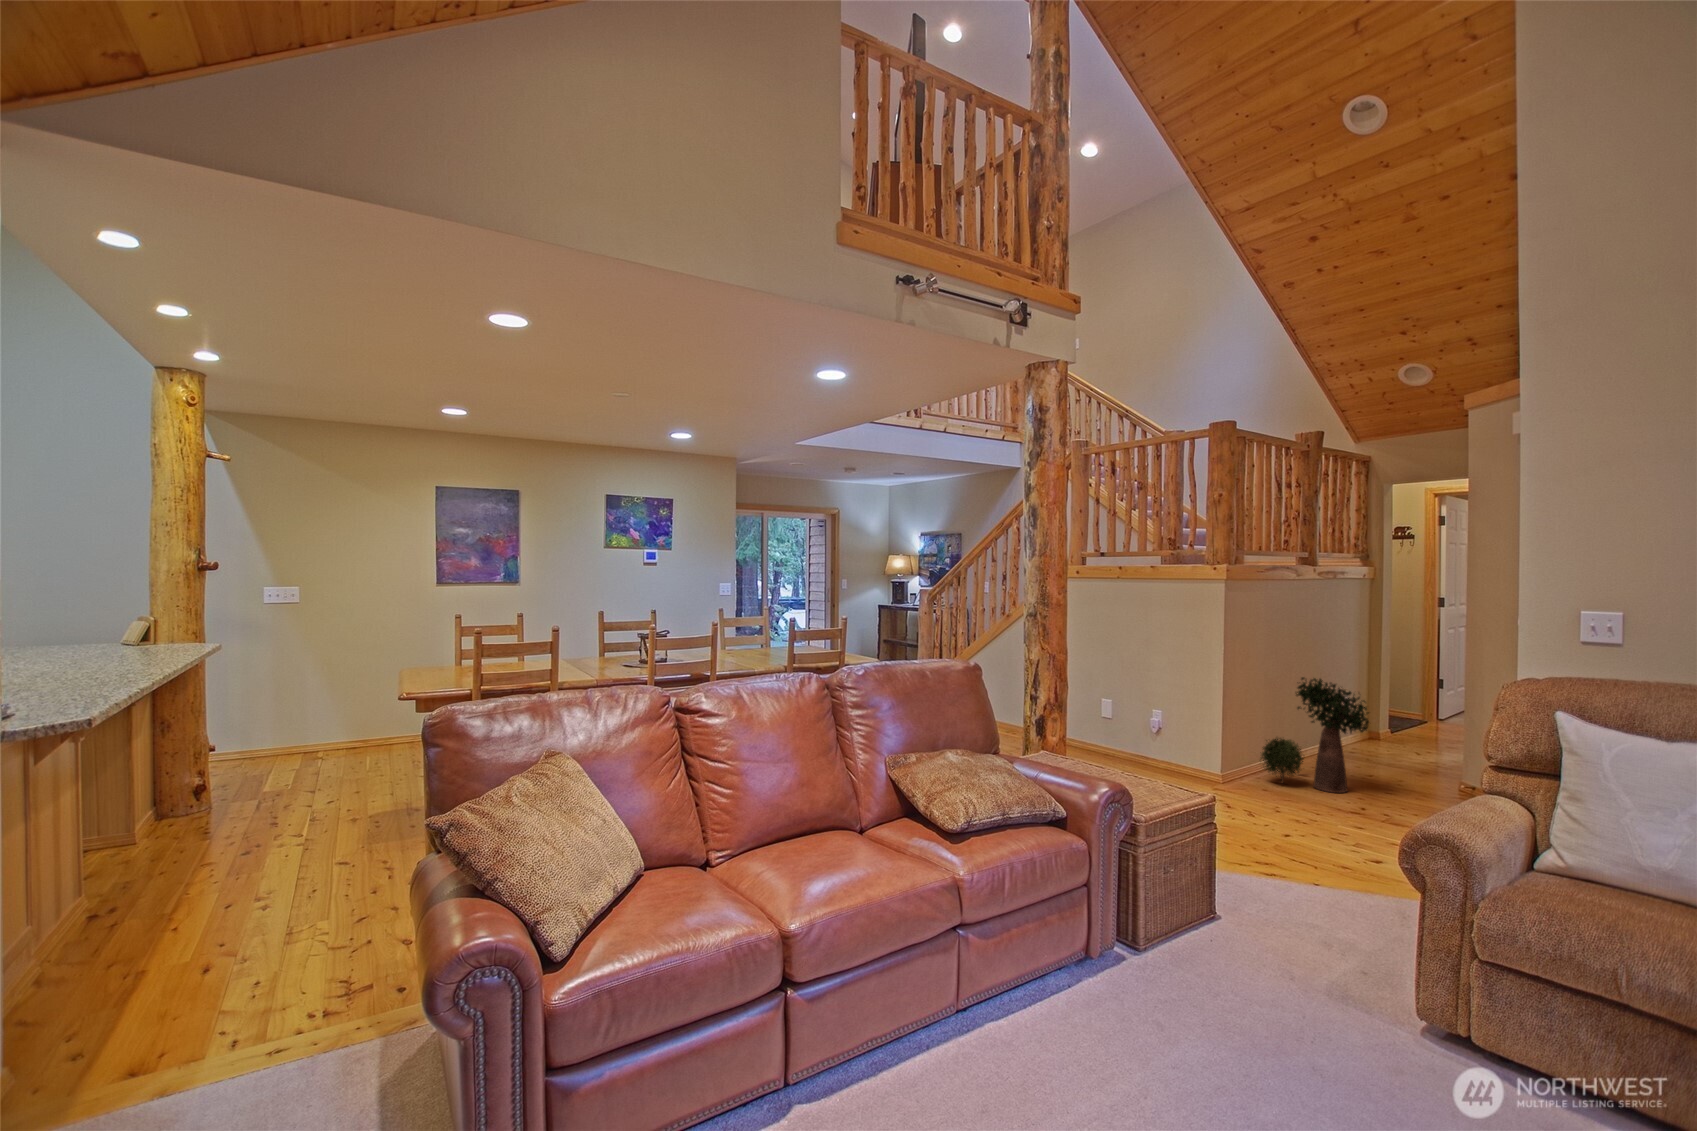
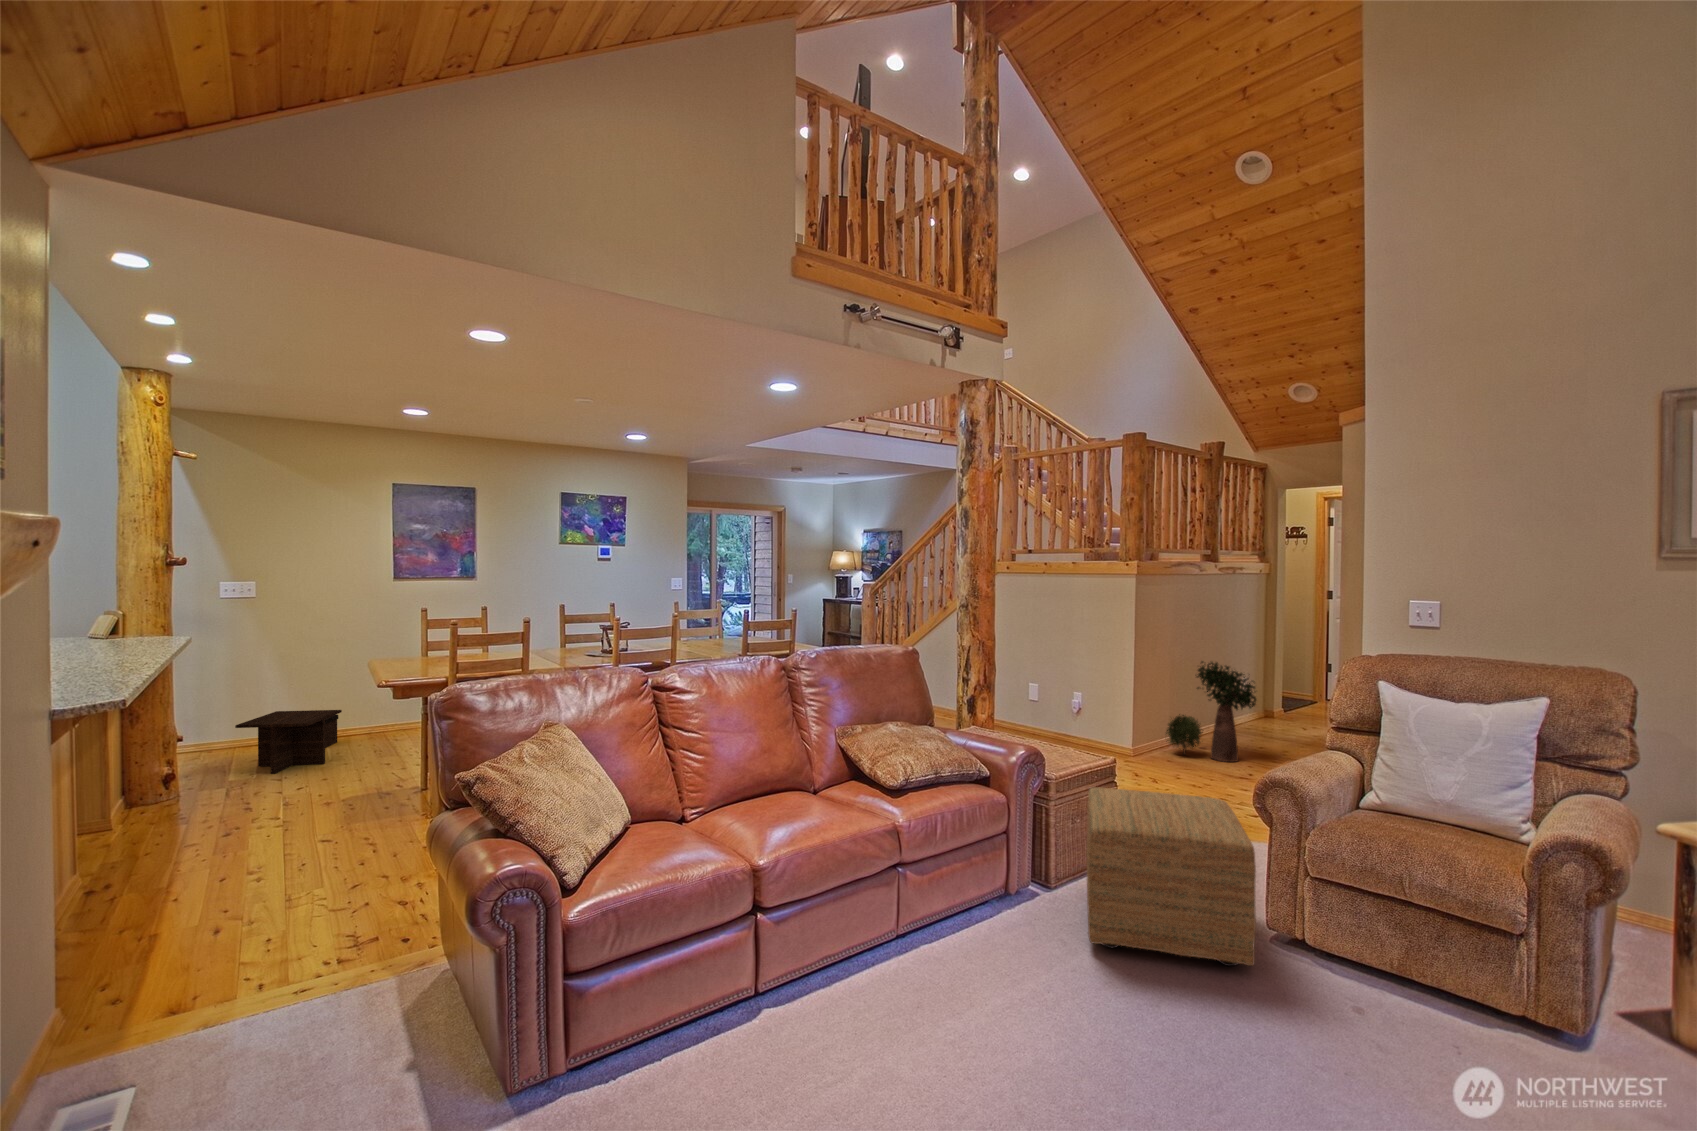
coffee table: none [272,718,380,784] -> present [235,710,342,774]
ottoman: none [1184,833,1415,1076] -> present [1086,787,1256,966]

